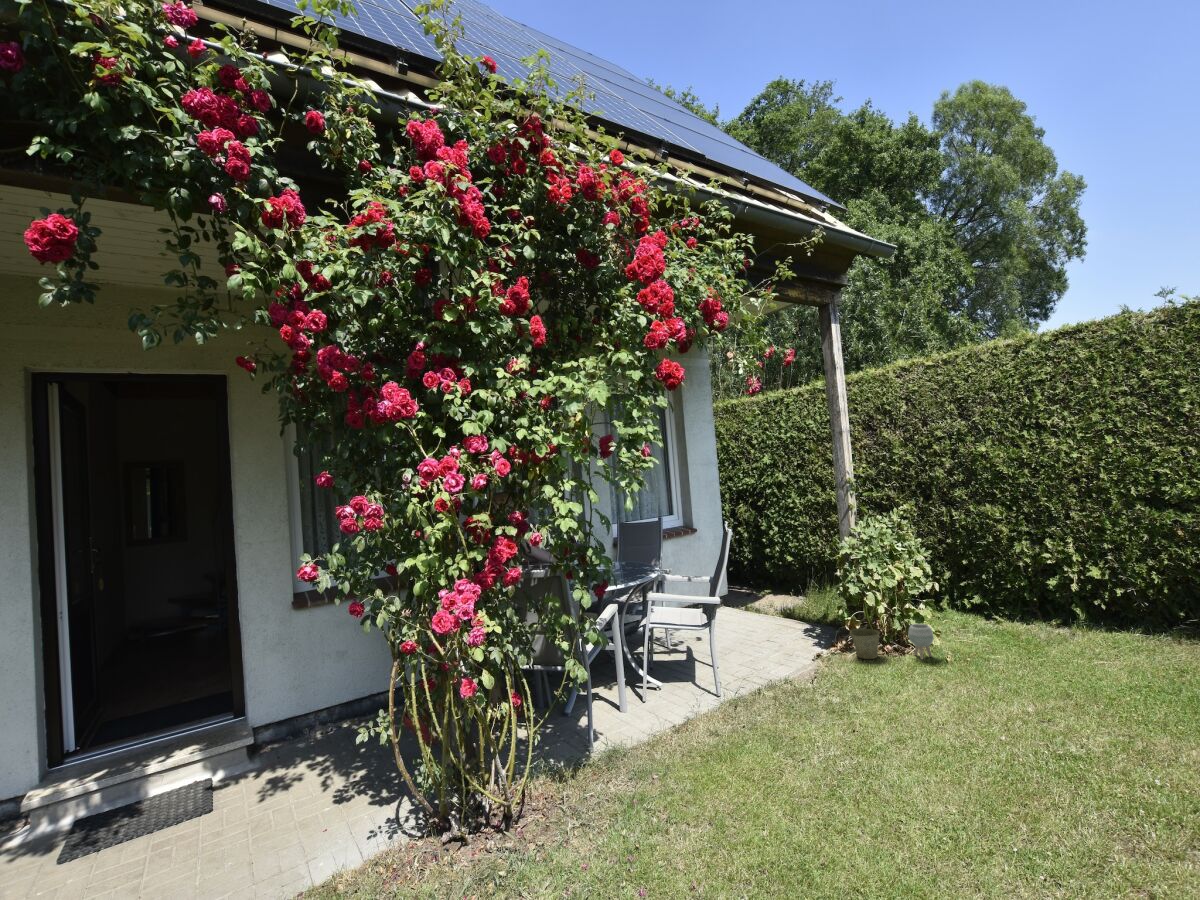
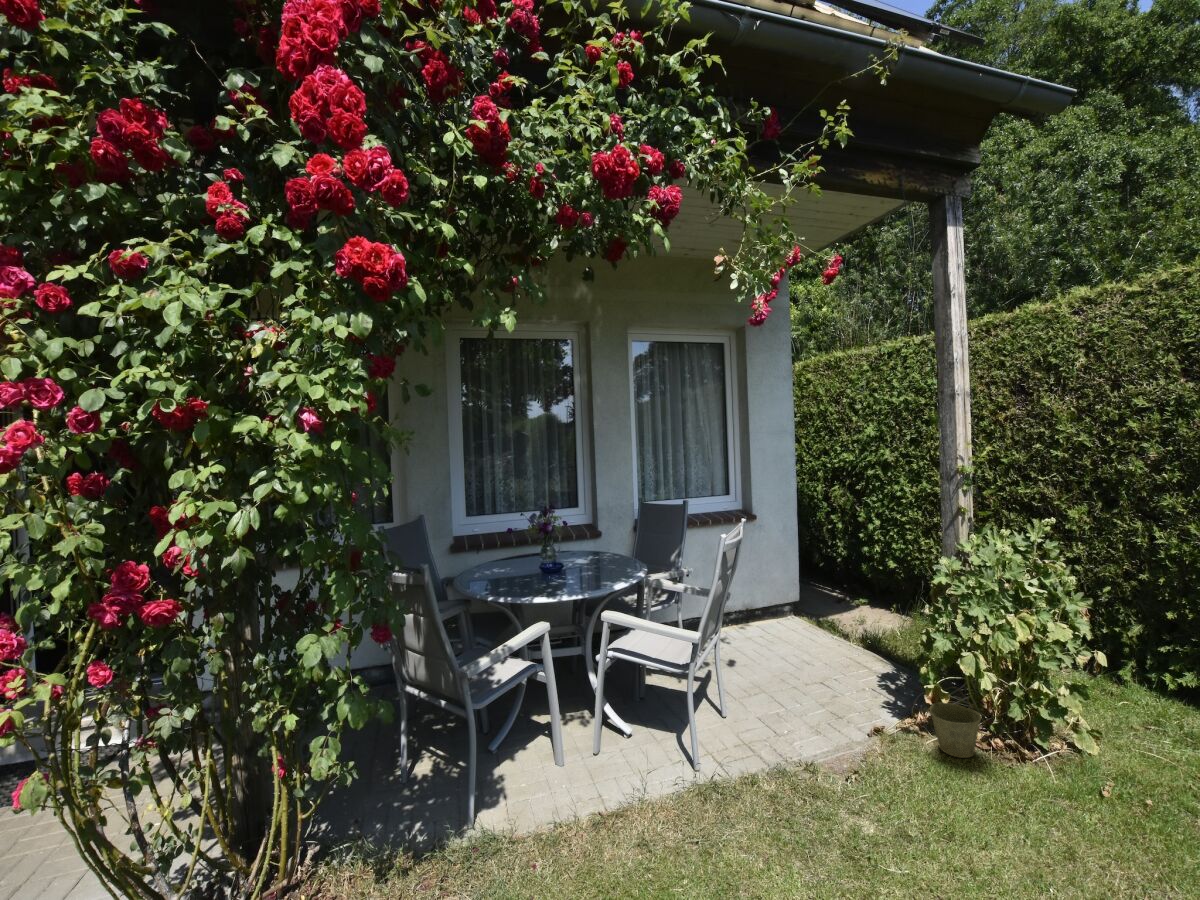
planter: present [908,624,934,659] -> none [1033,716,1081,779]

